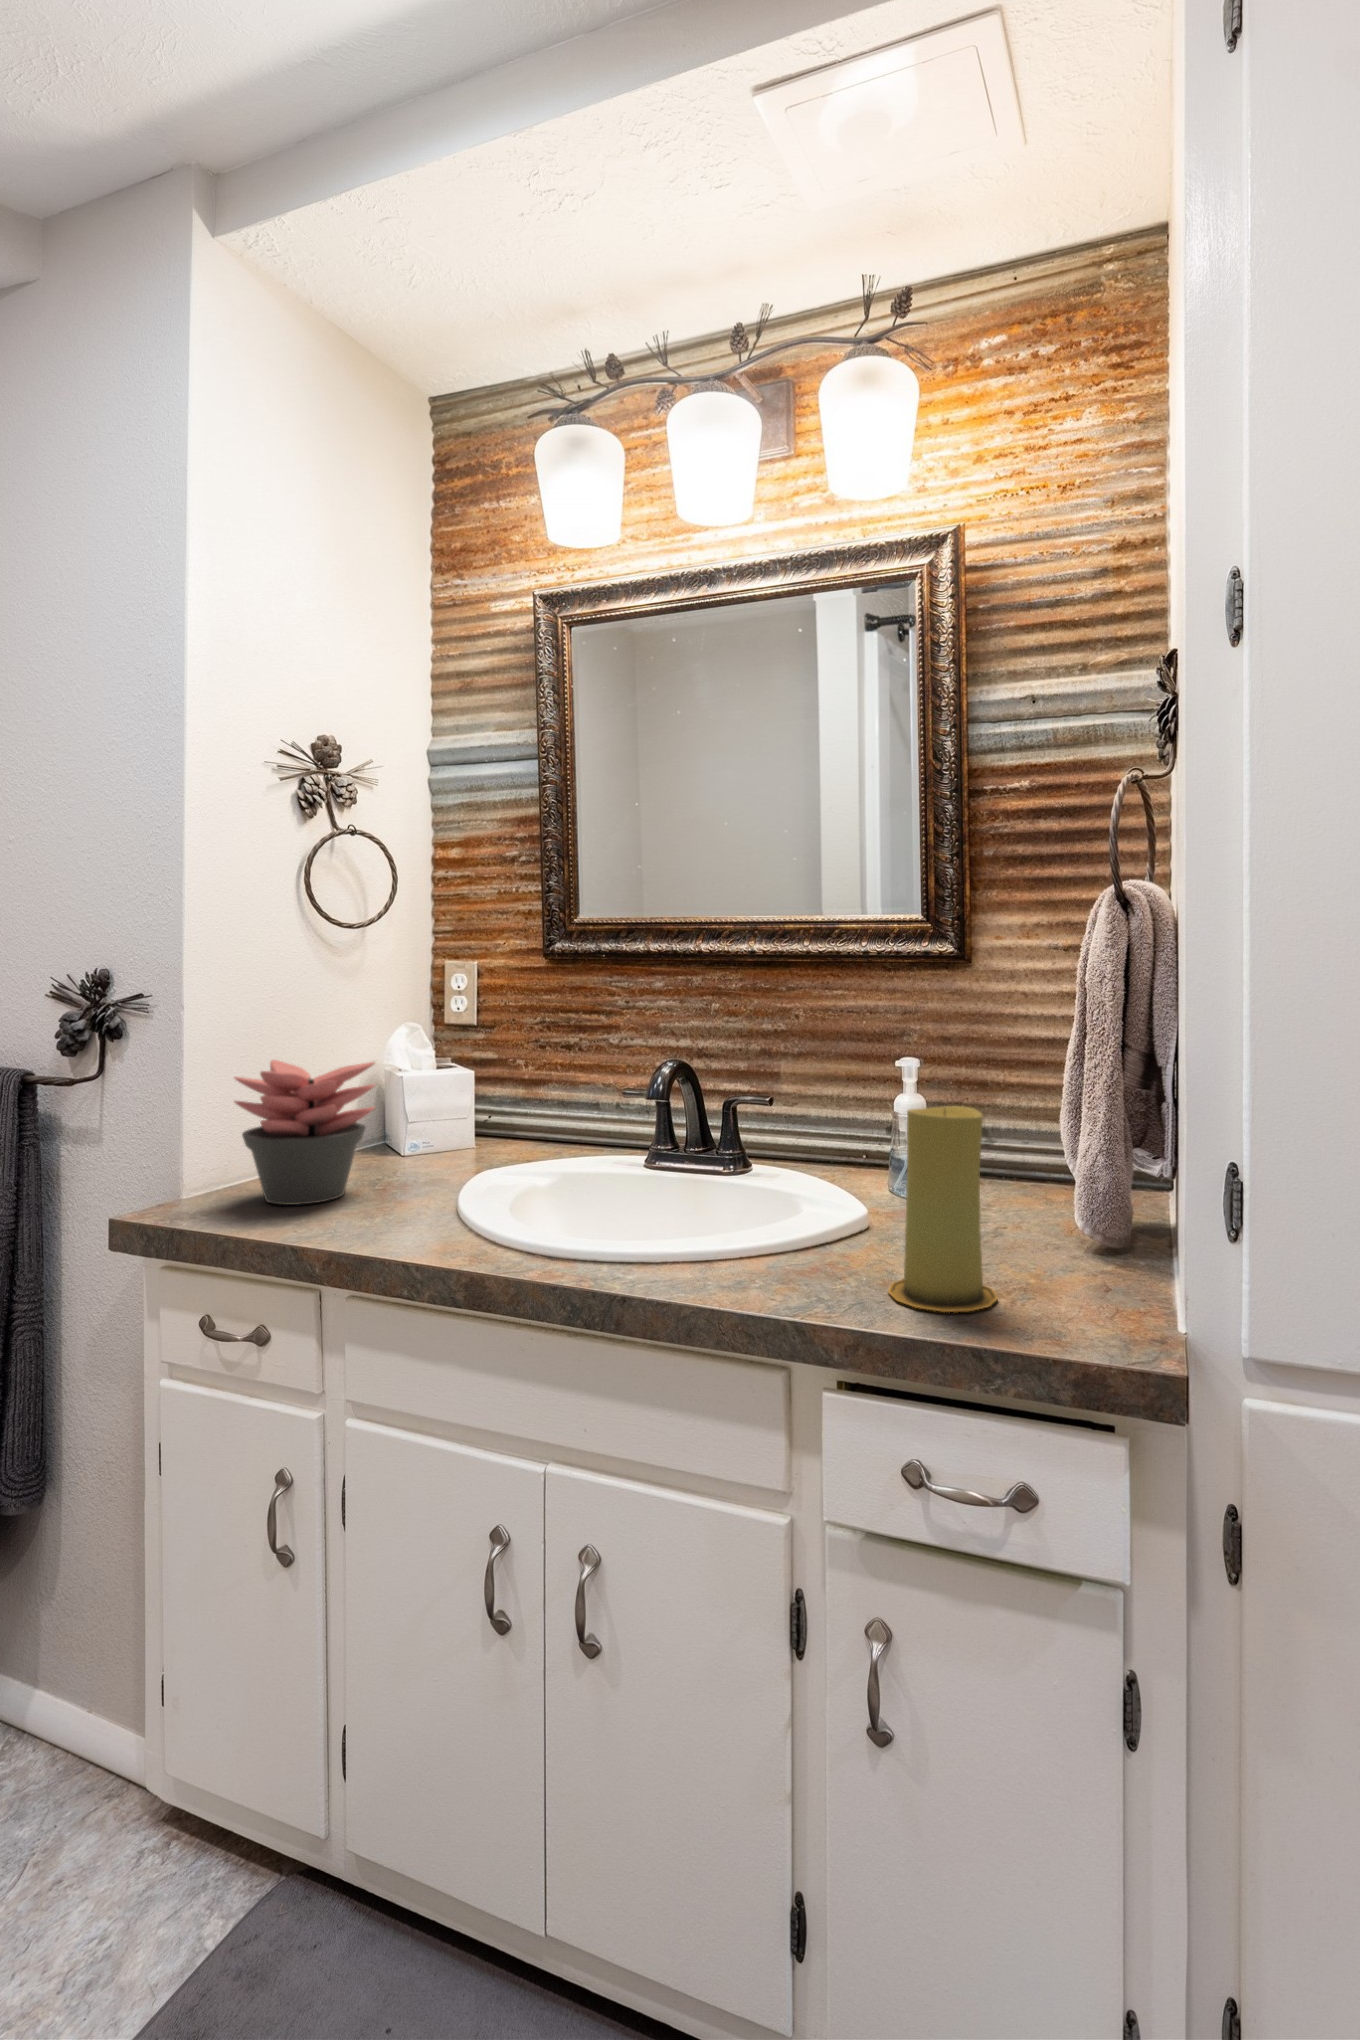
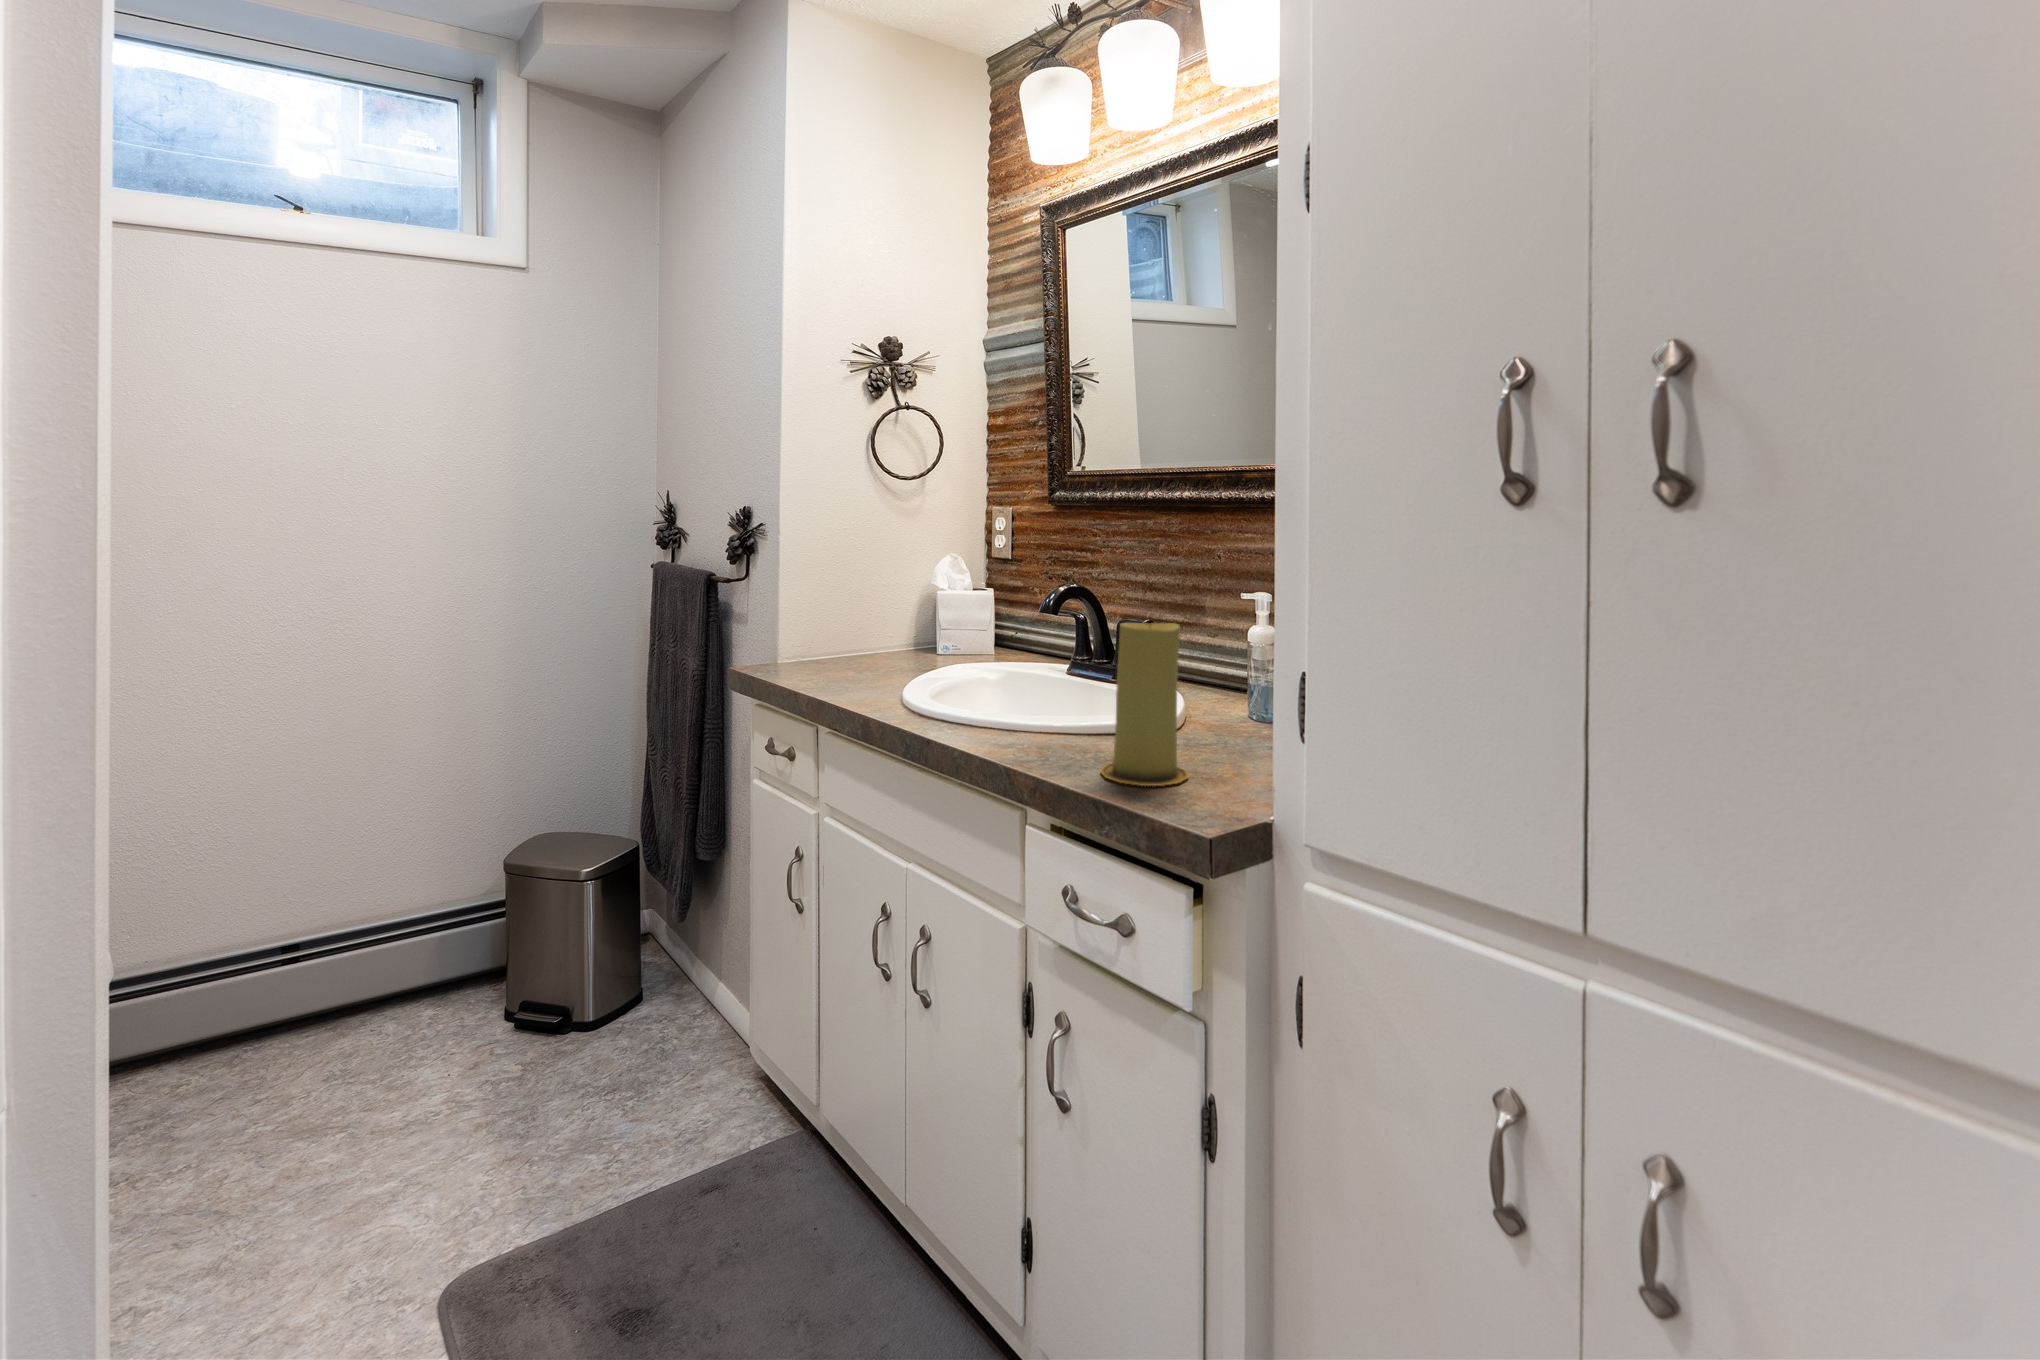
succulent plant: present [235,1060,375,1205] -> none [798,574,886,672]

